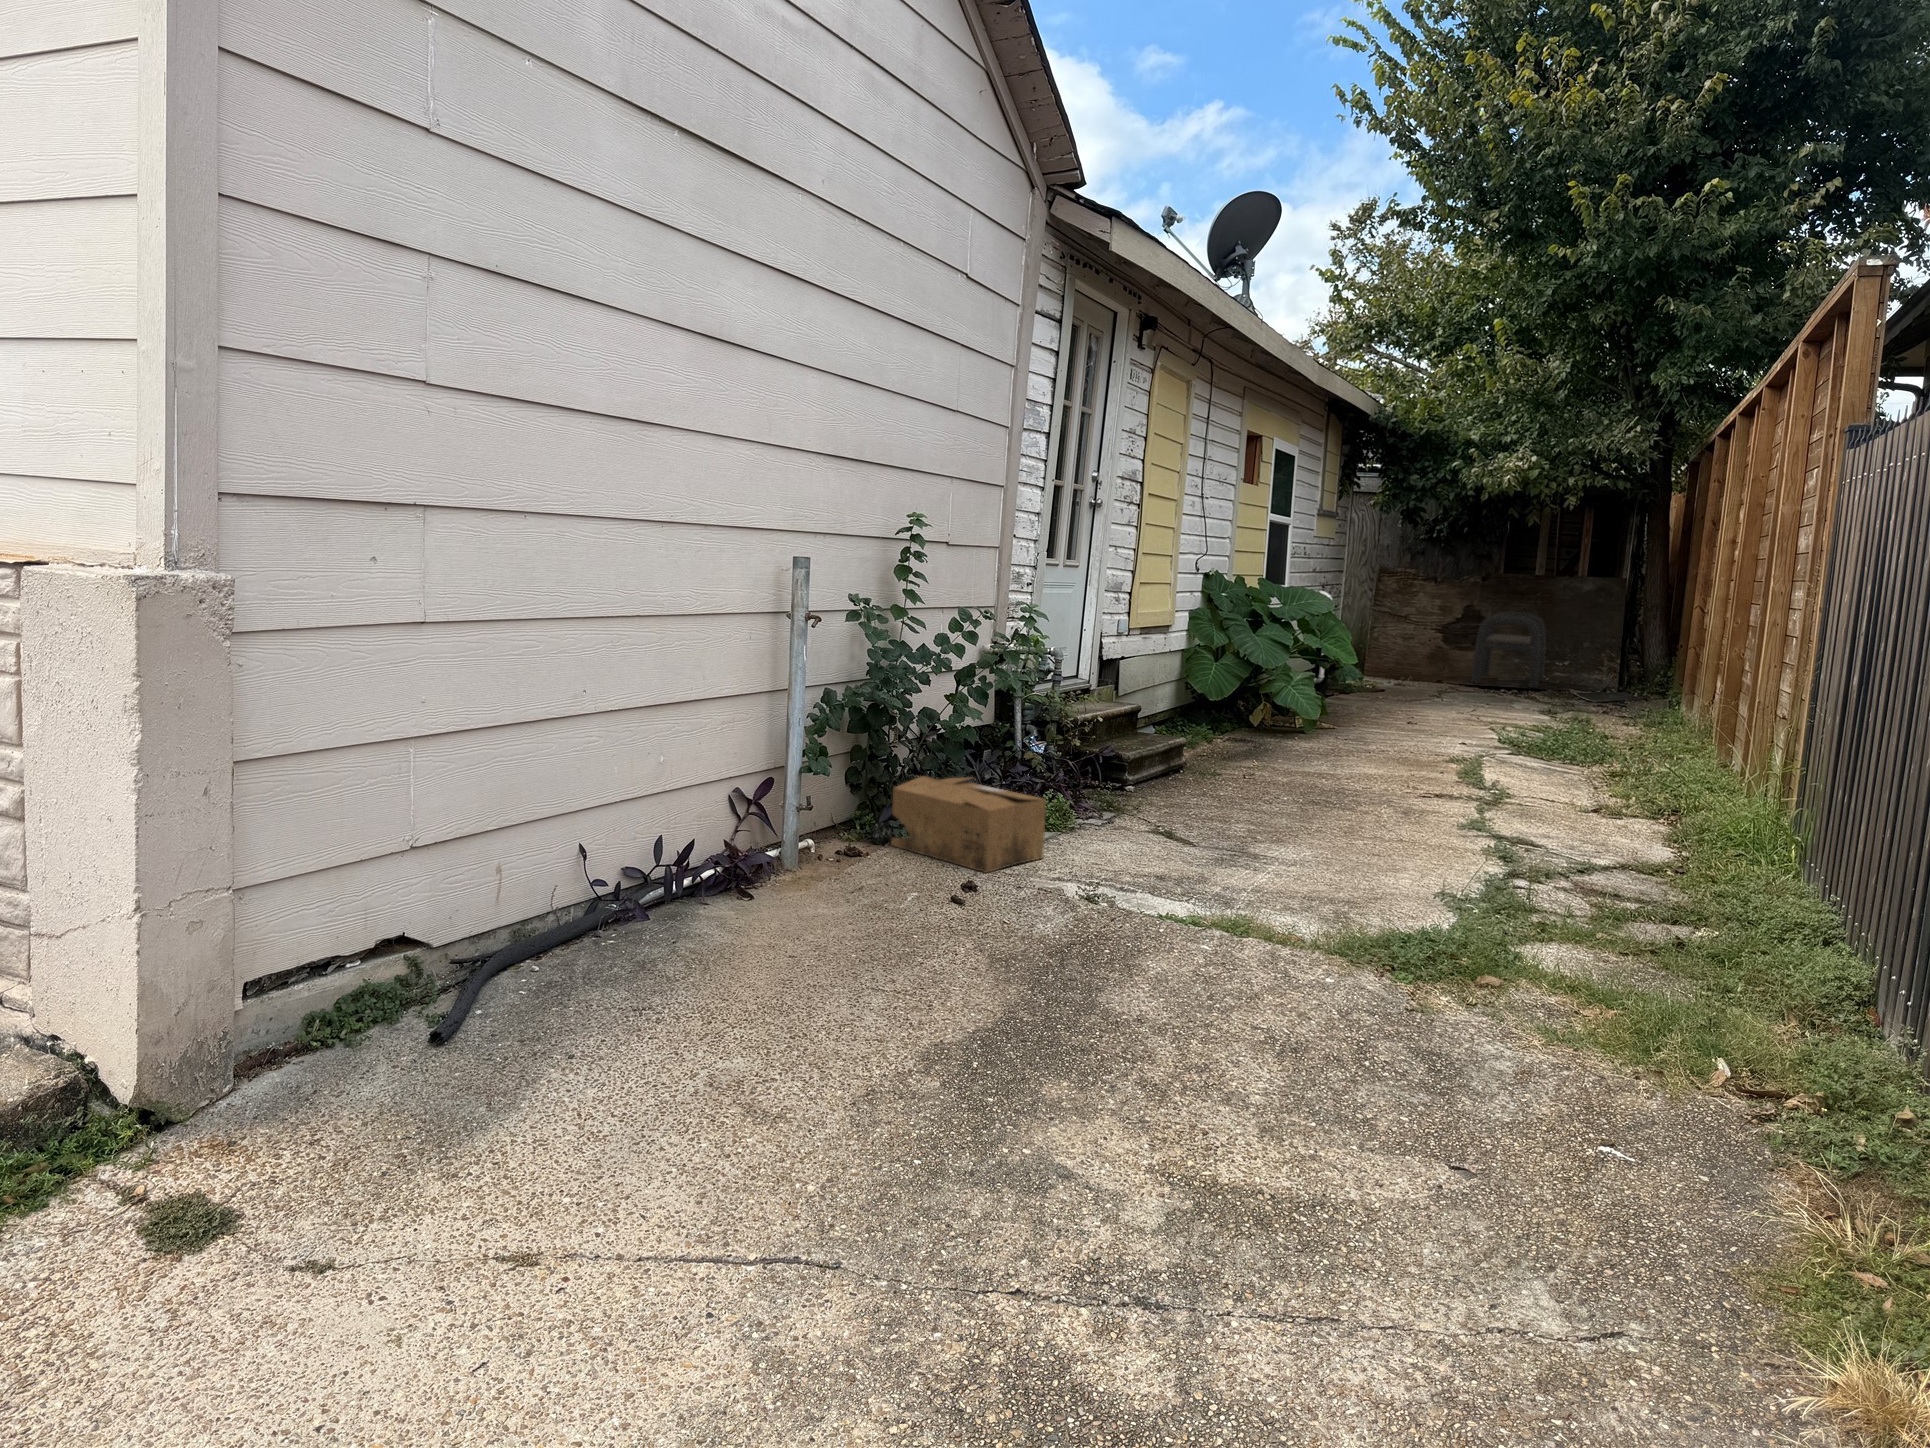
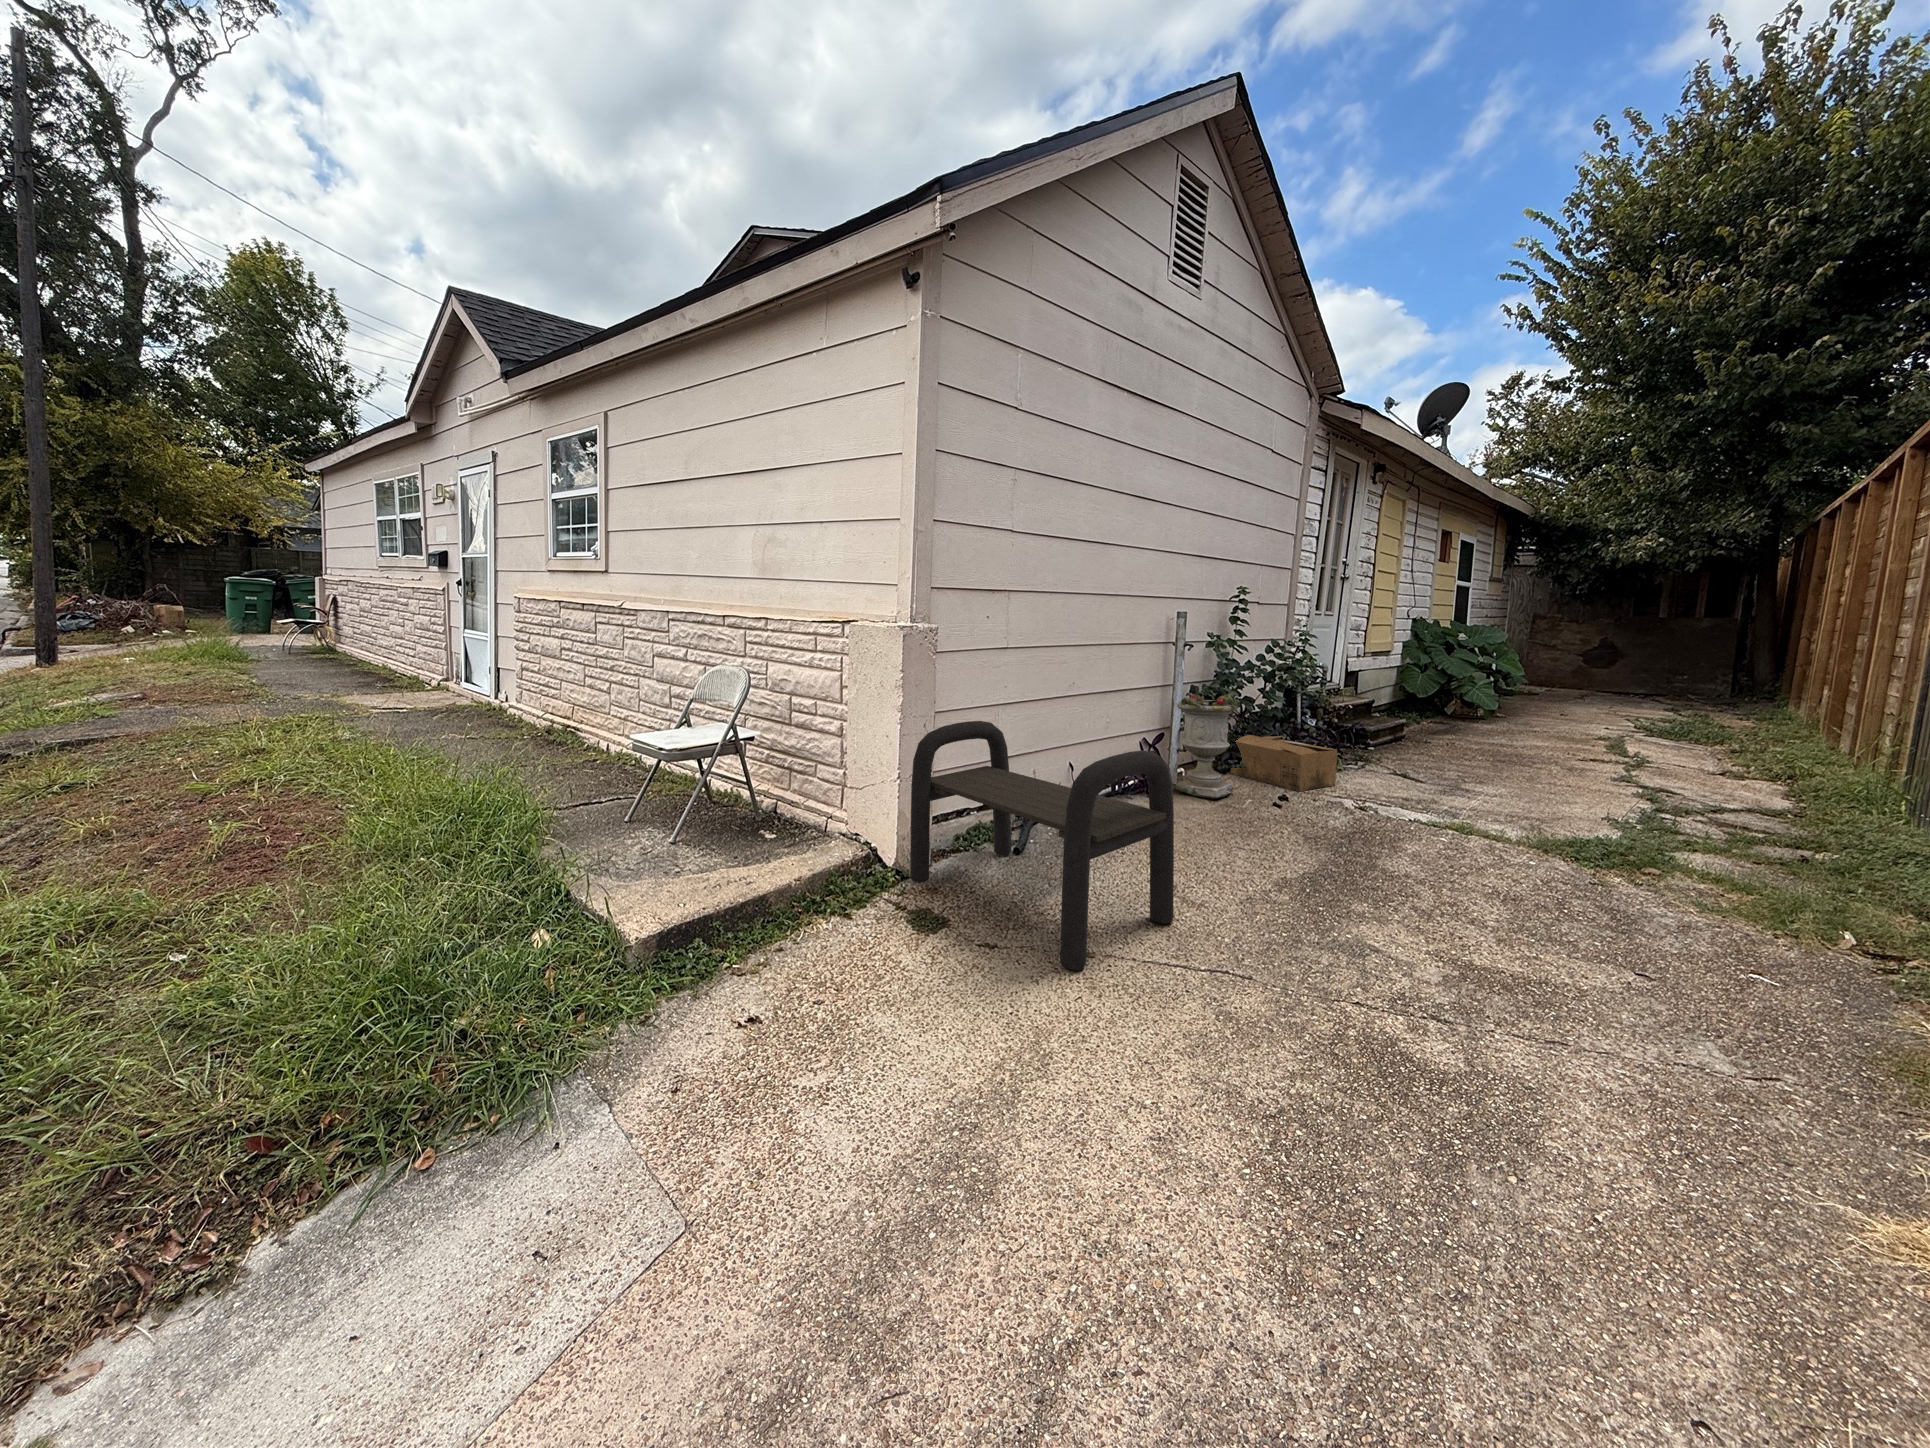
bench: present [1471,612,1546,688] -> present [910,721,1174,971]
planter: none [786,707,892,895] -> present [1176,693,1240,798]

